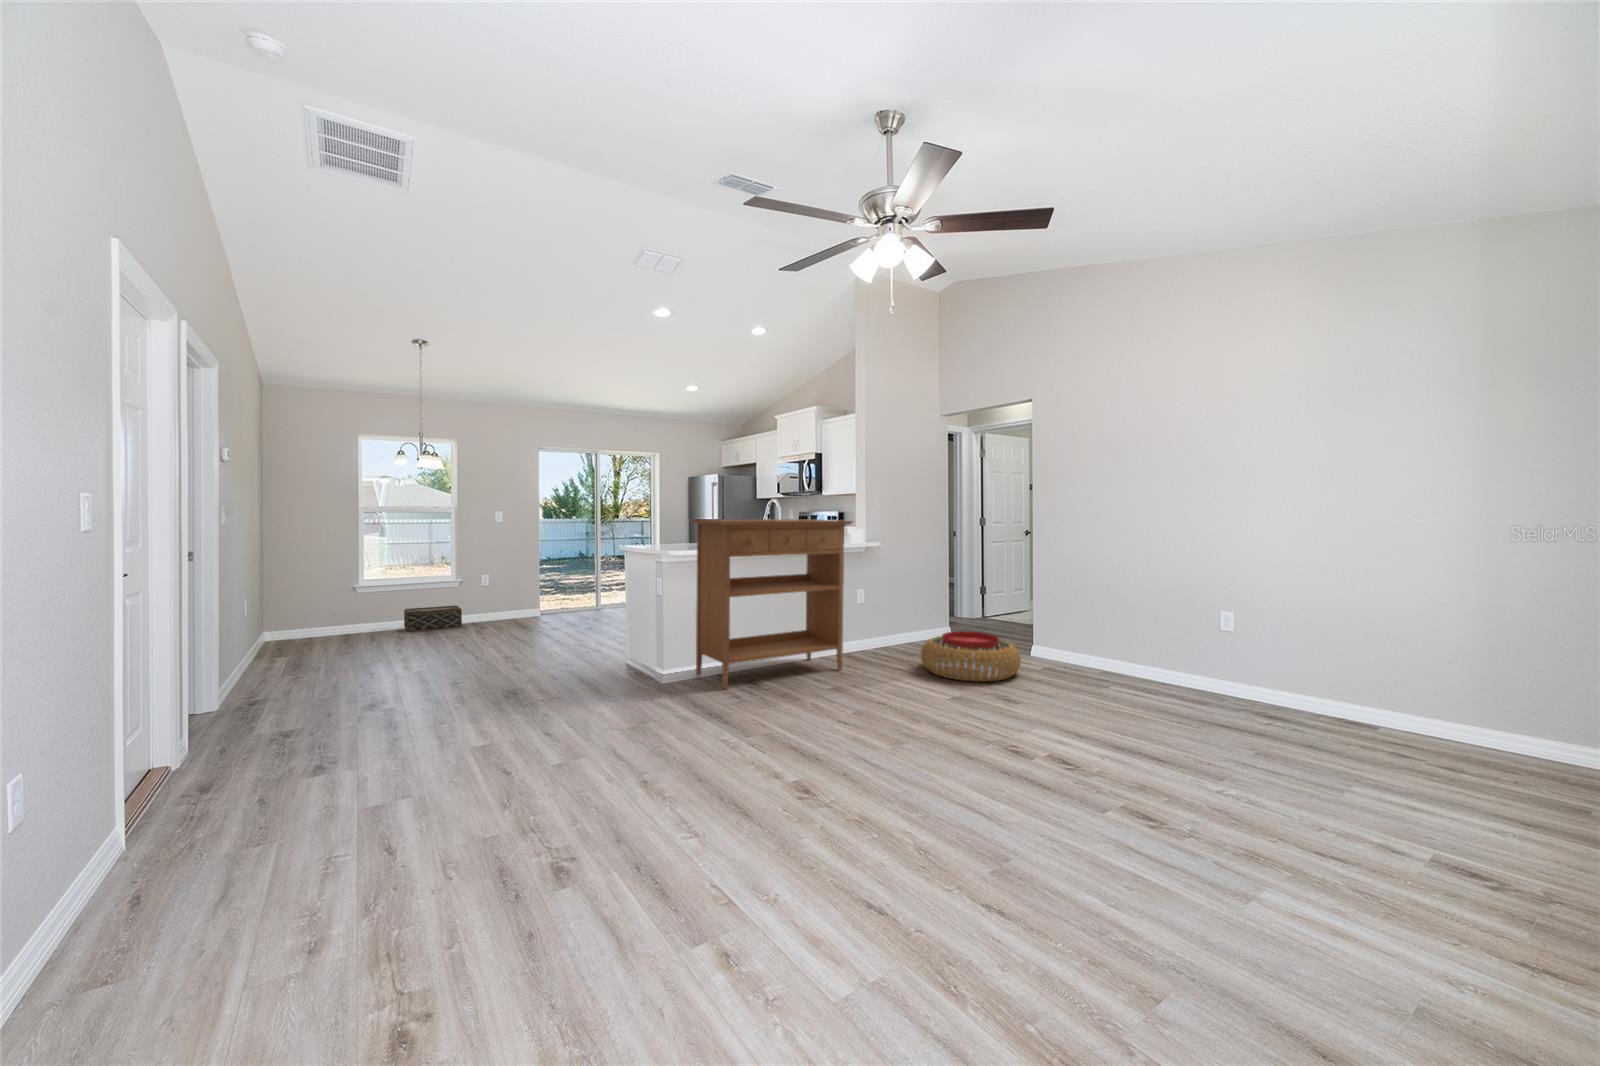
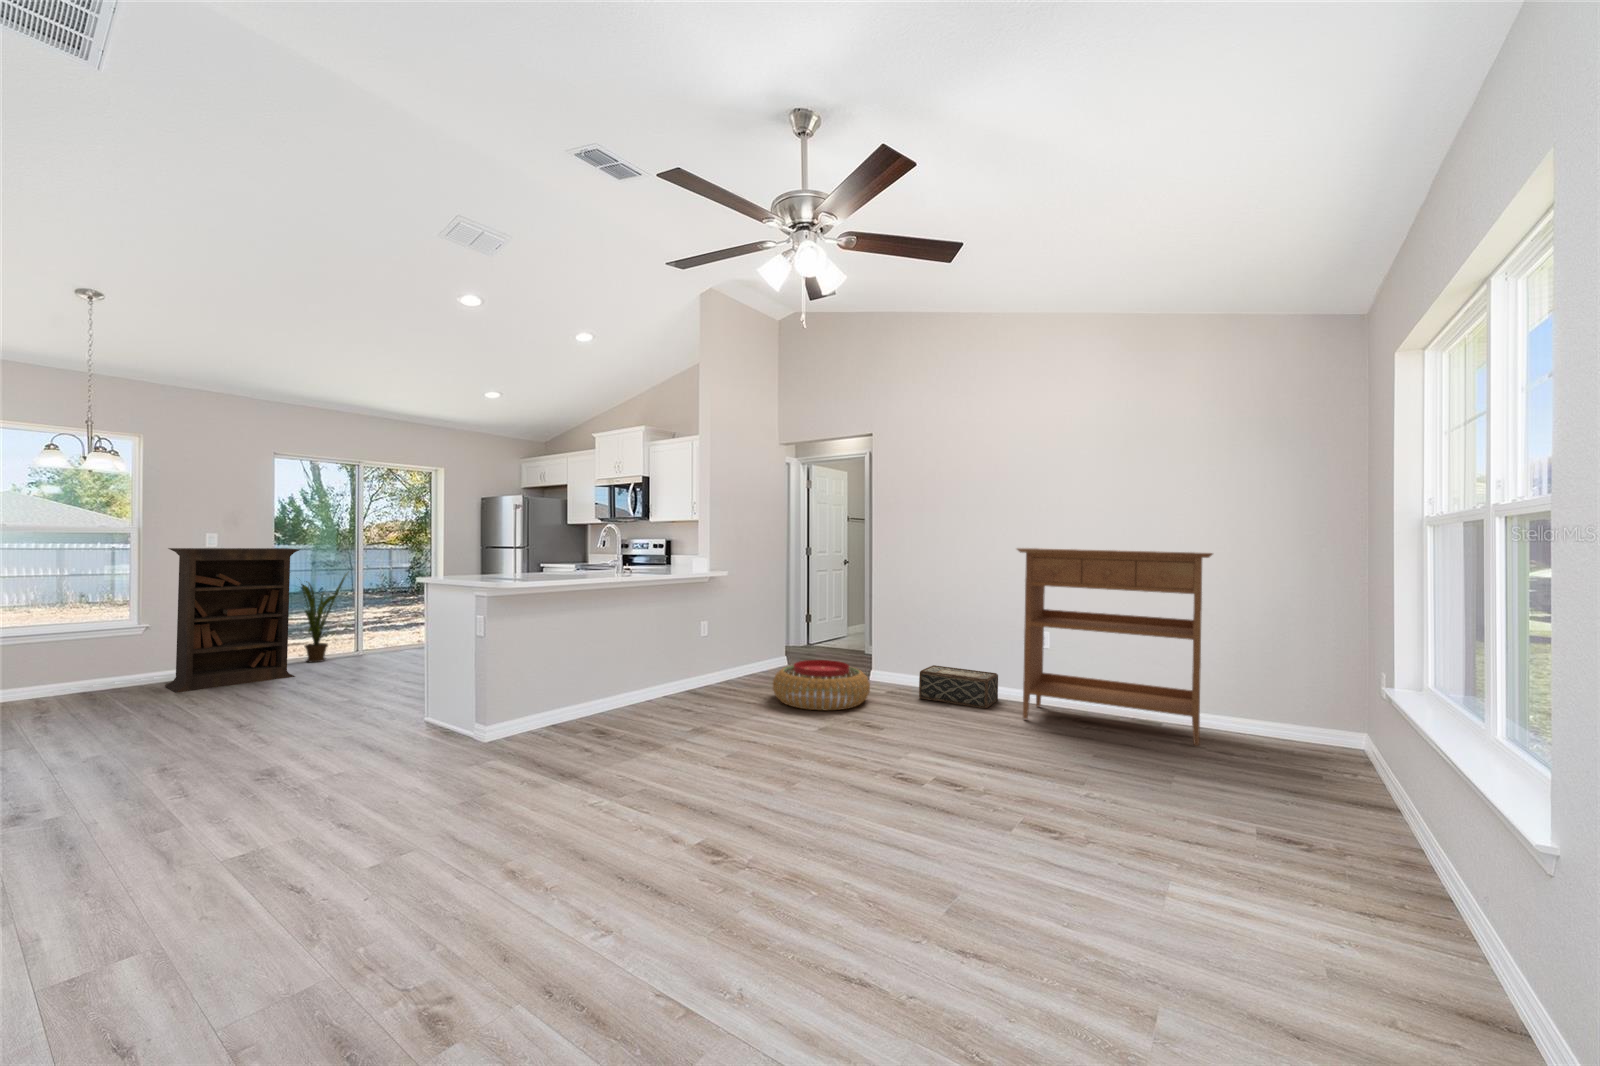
console table: present [690,519,853,689] -> present [1017,548,1213,745]
bookcase: none [468,522,554,631] -> present [165,548,300,693]
house plant: none [547,541,592,614] -> present [302,574,347,662]
woven basket: present [404,605,462,632] -> present [919,665,998,708]

